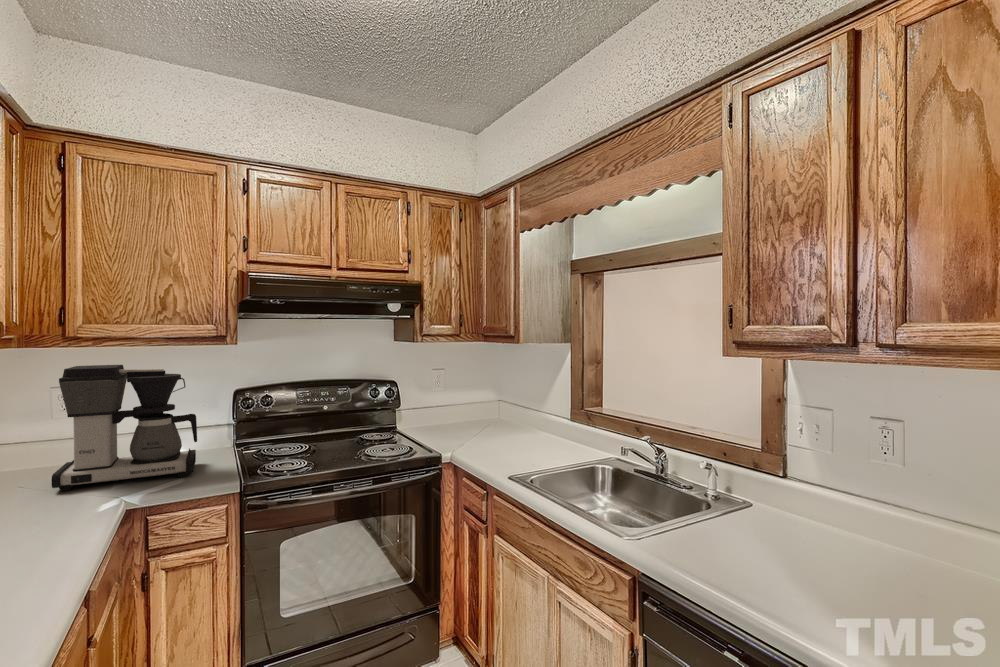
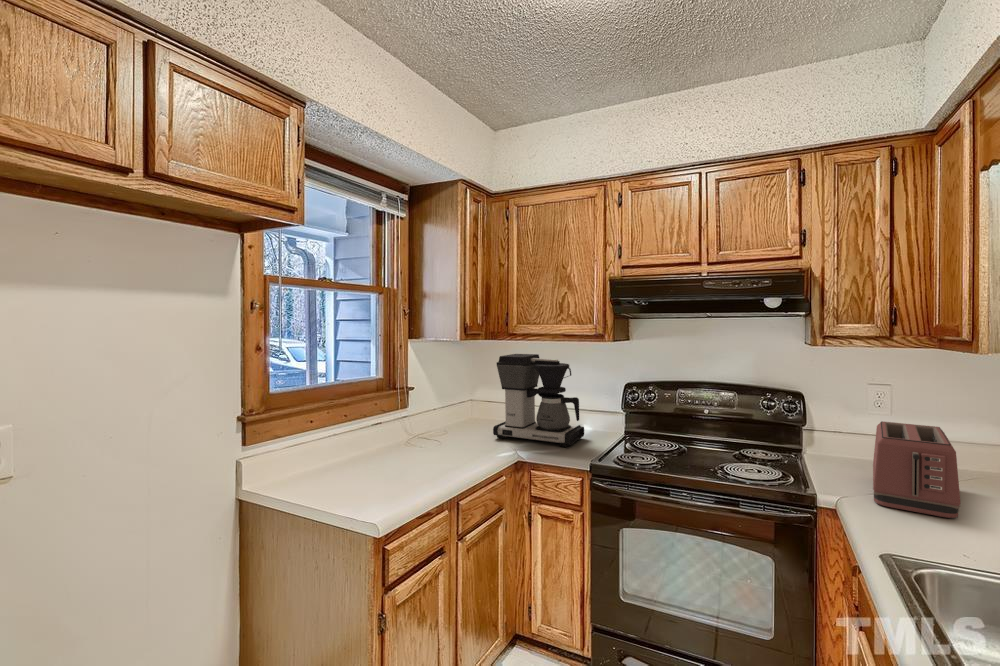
toaster: none [456,395,515,452] -> present [873,421,961,518]

